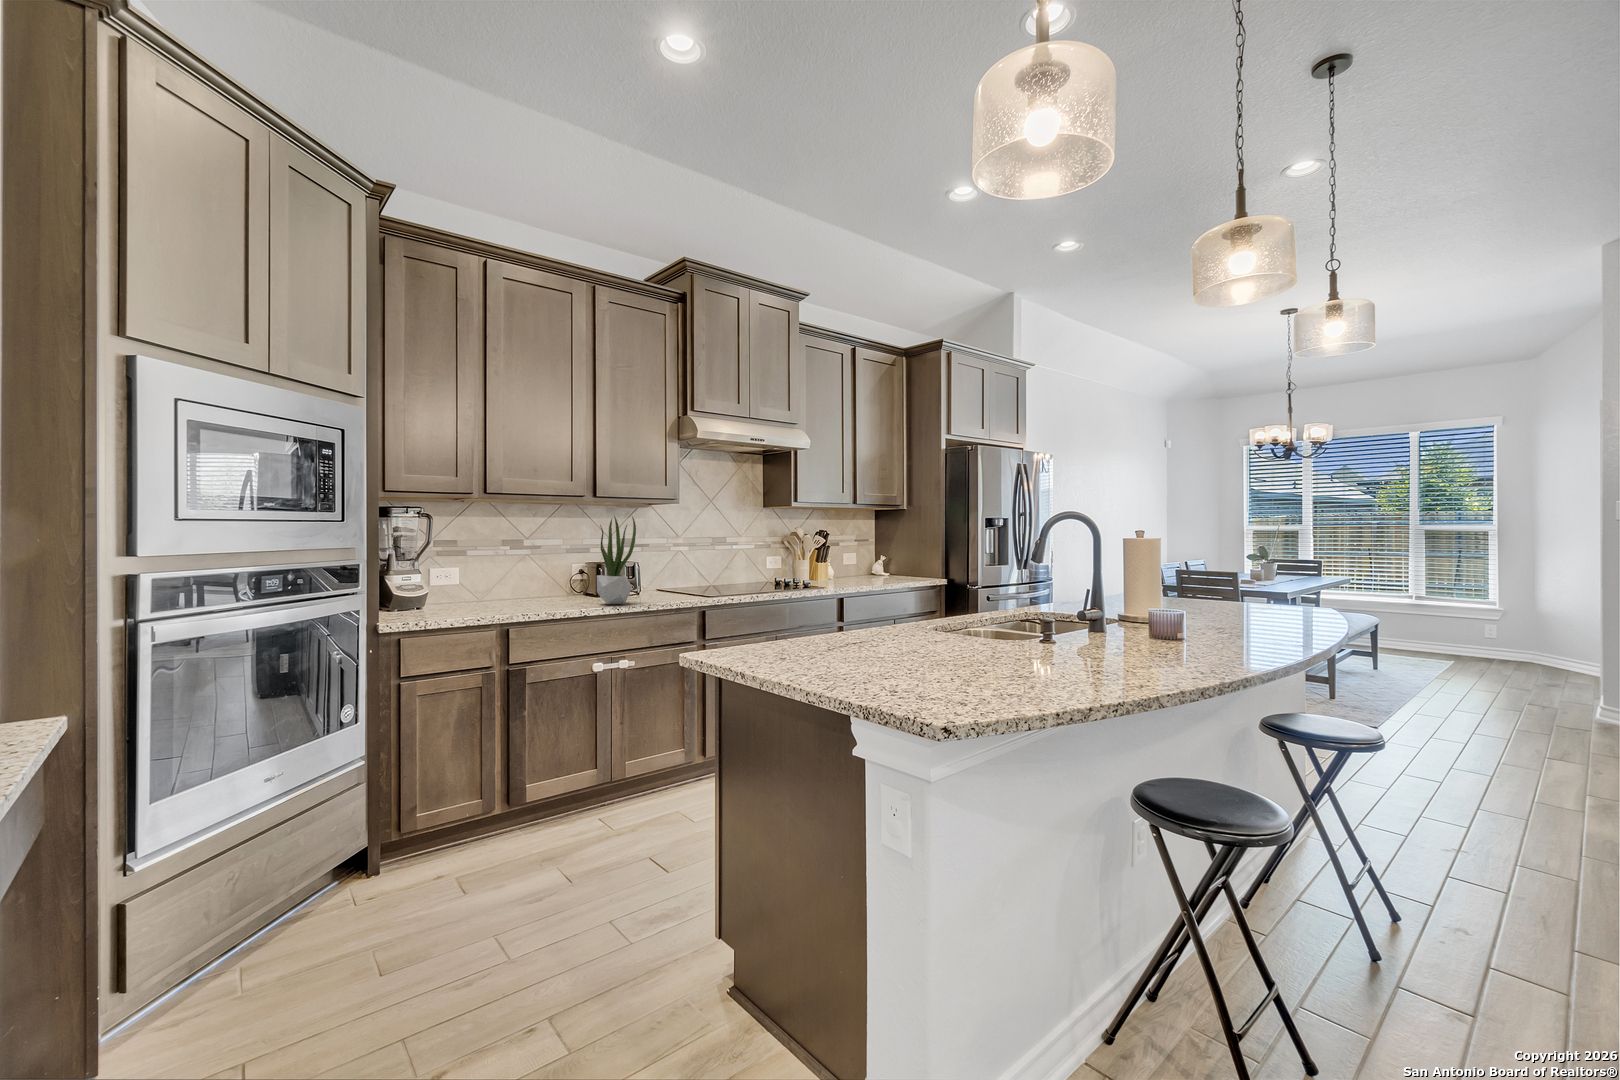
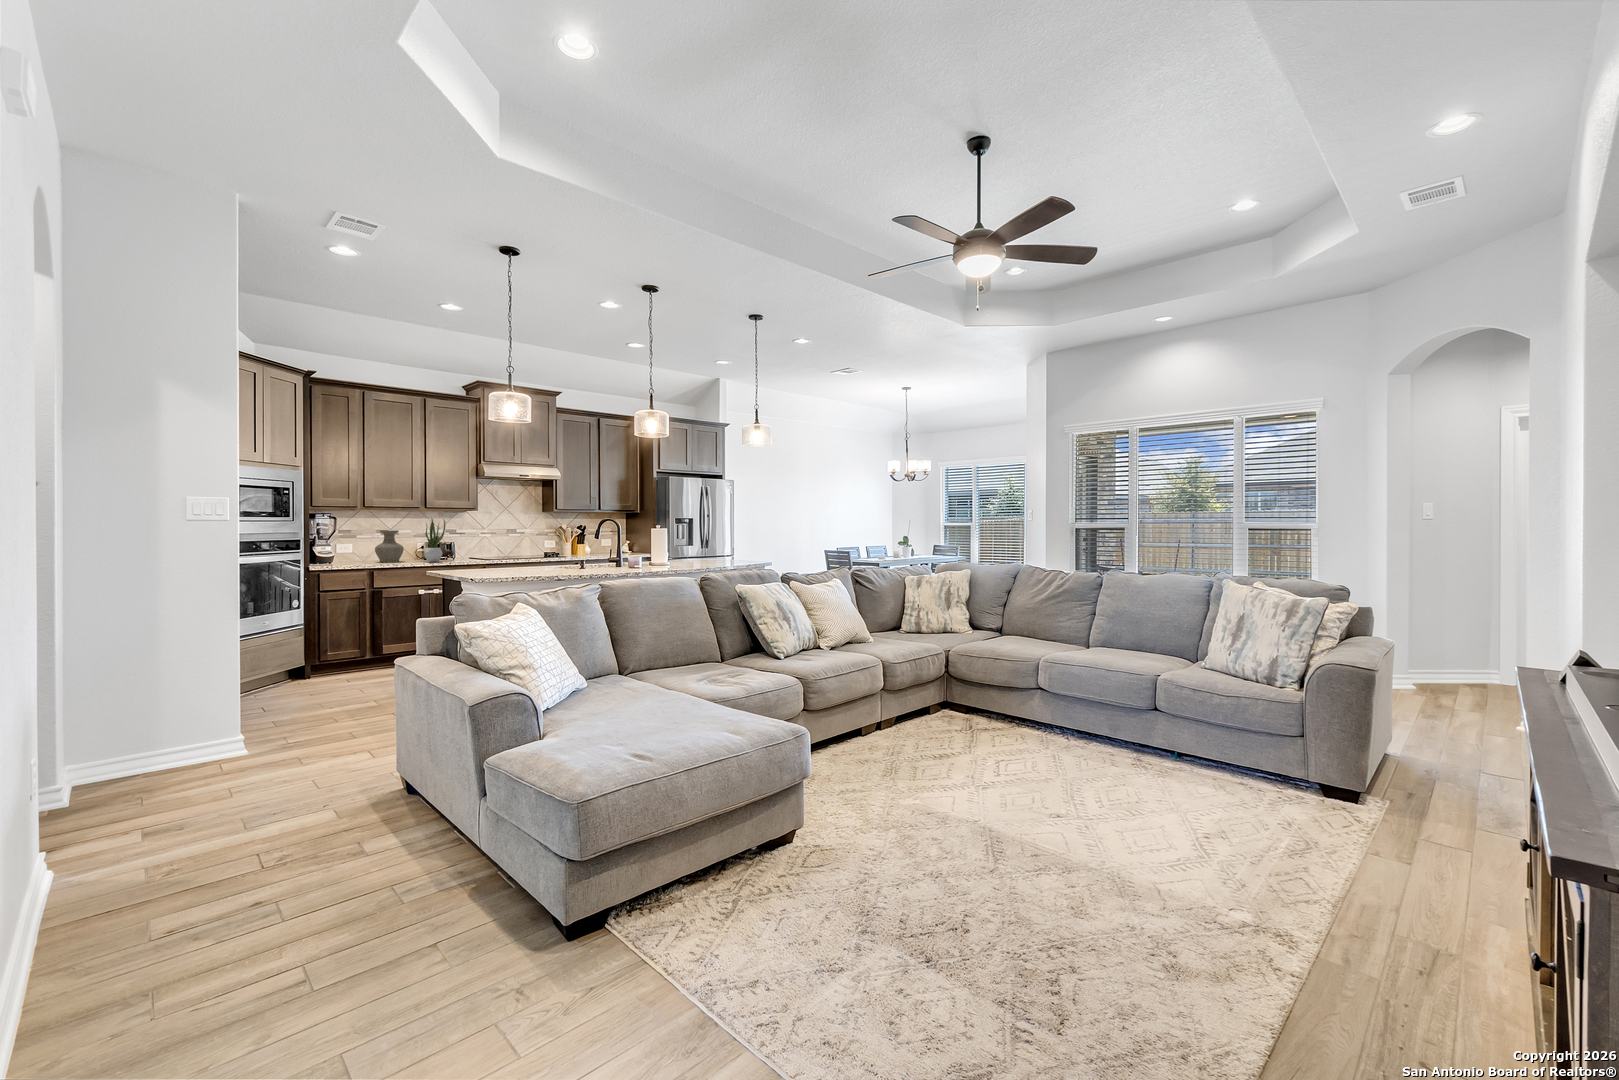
vase: none [504,541,556,605] -> present [375,530,404,562]

